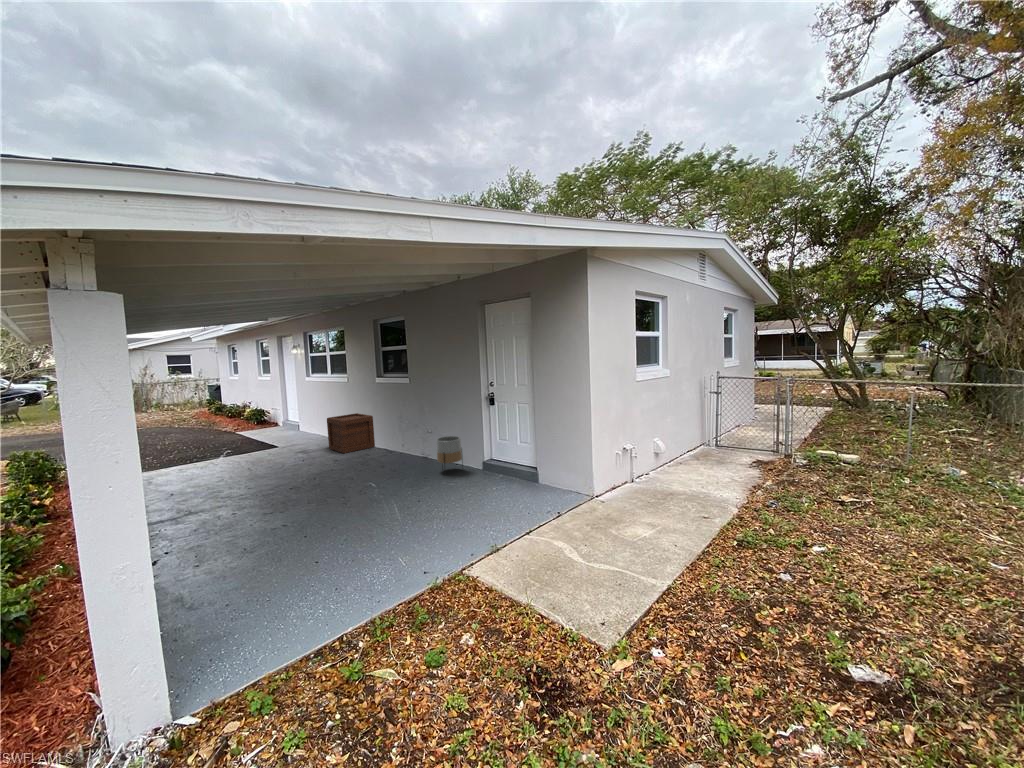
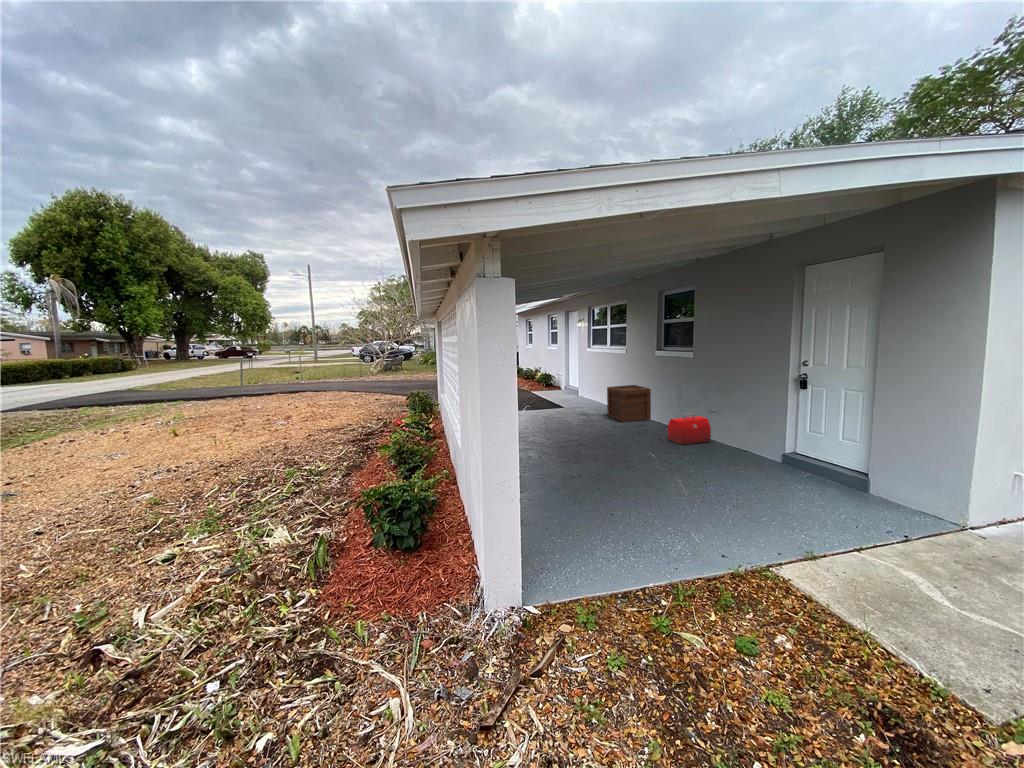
toolbox: none [388,436,428,468] -> present [668,413,711,445]
planter: present [436,436,463,474] -> none [724,418,755,460]

